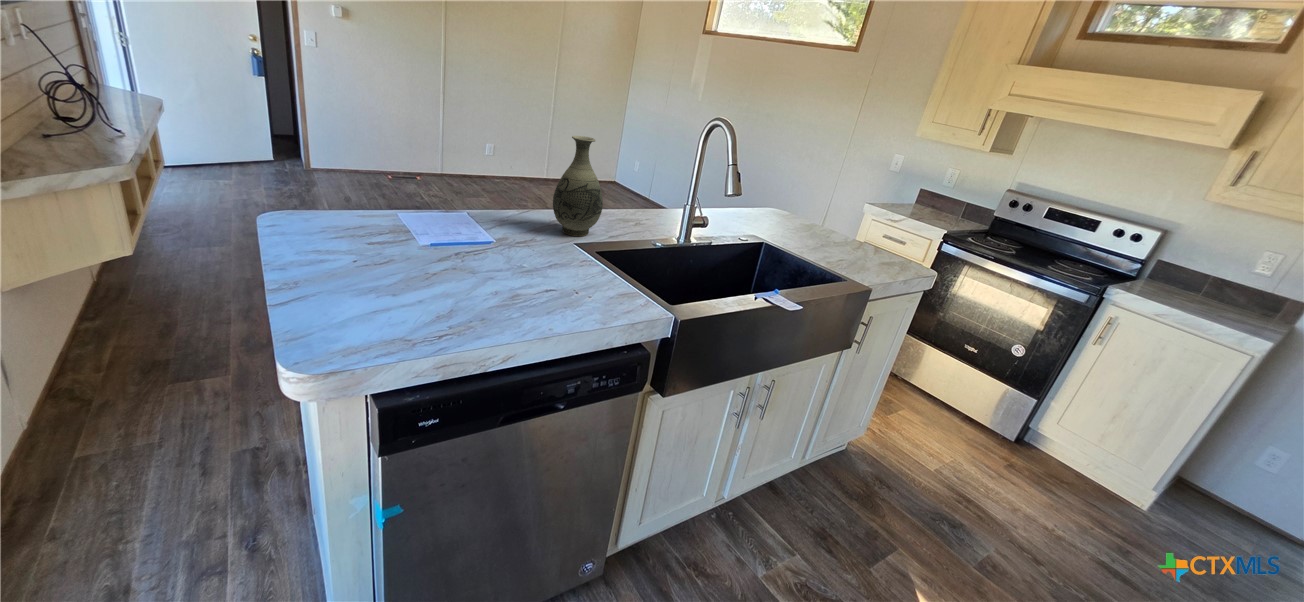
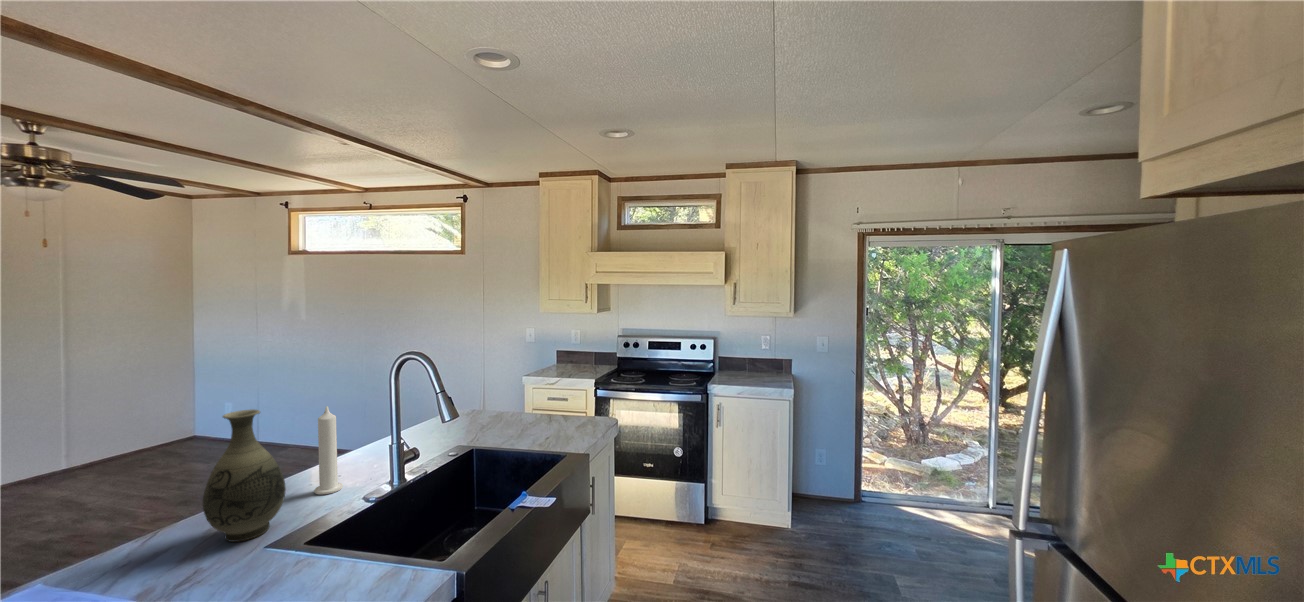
candle: none [628,156,653,230] -> present [314,406,343,495]

